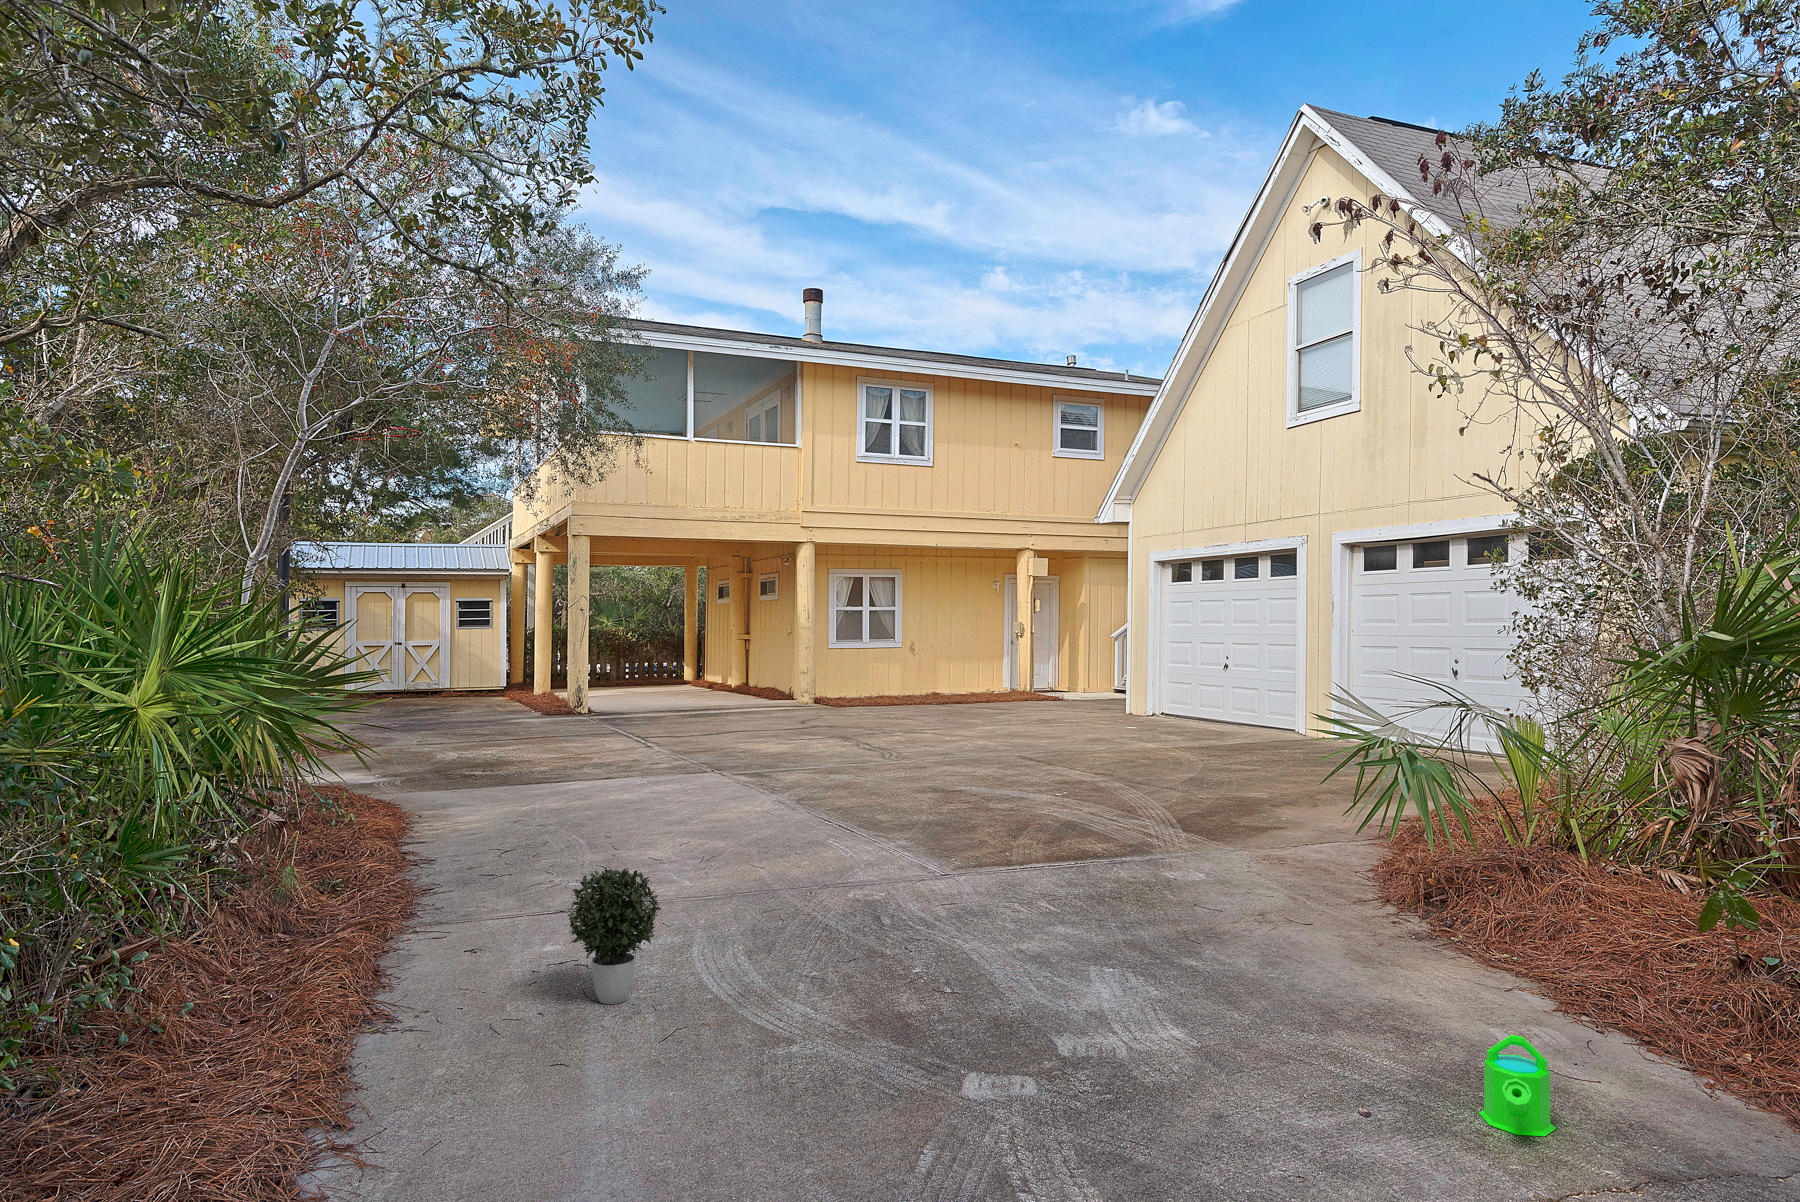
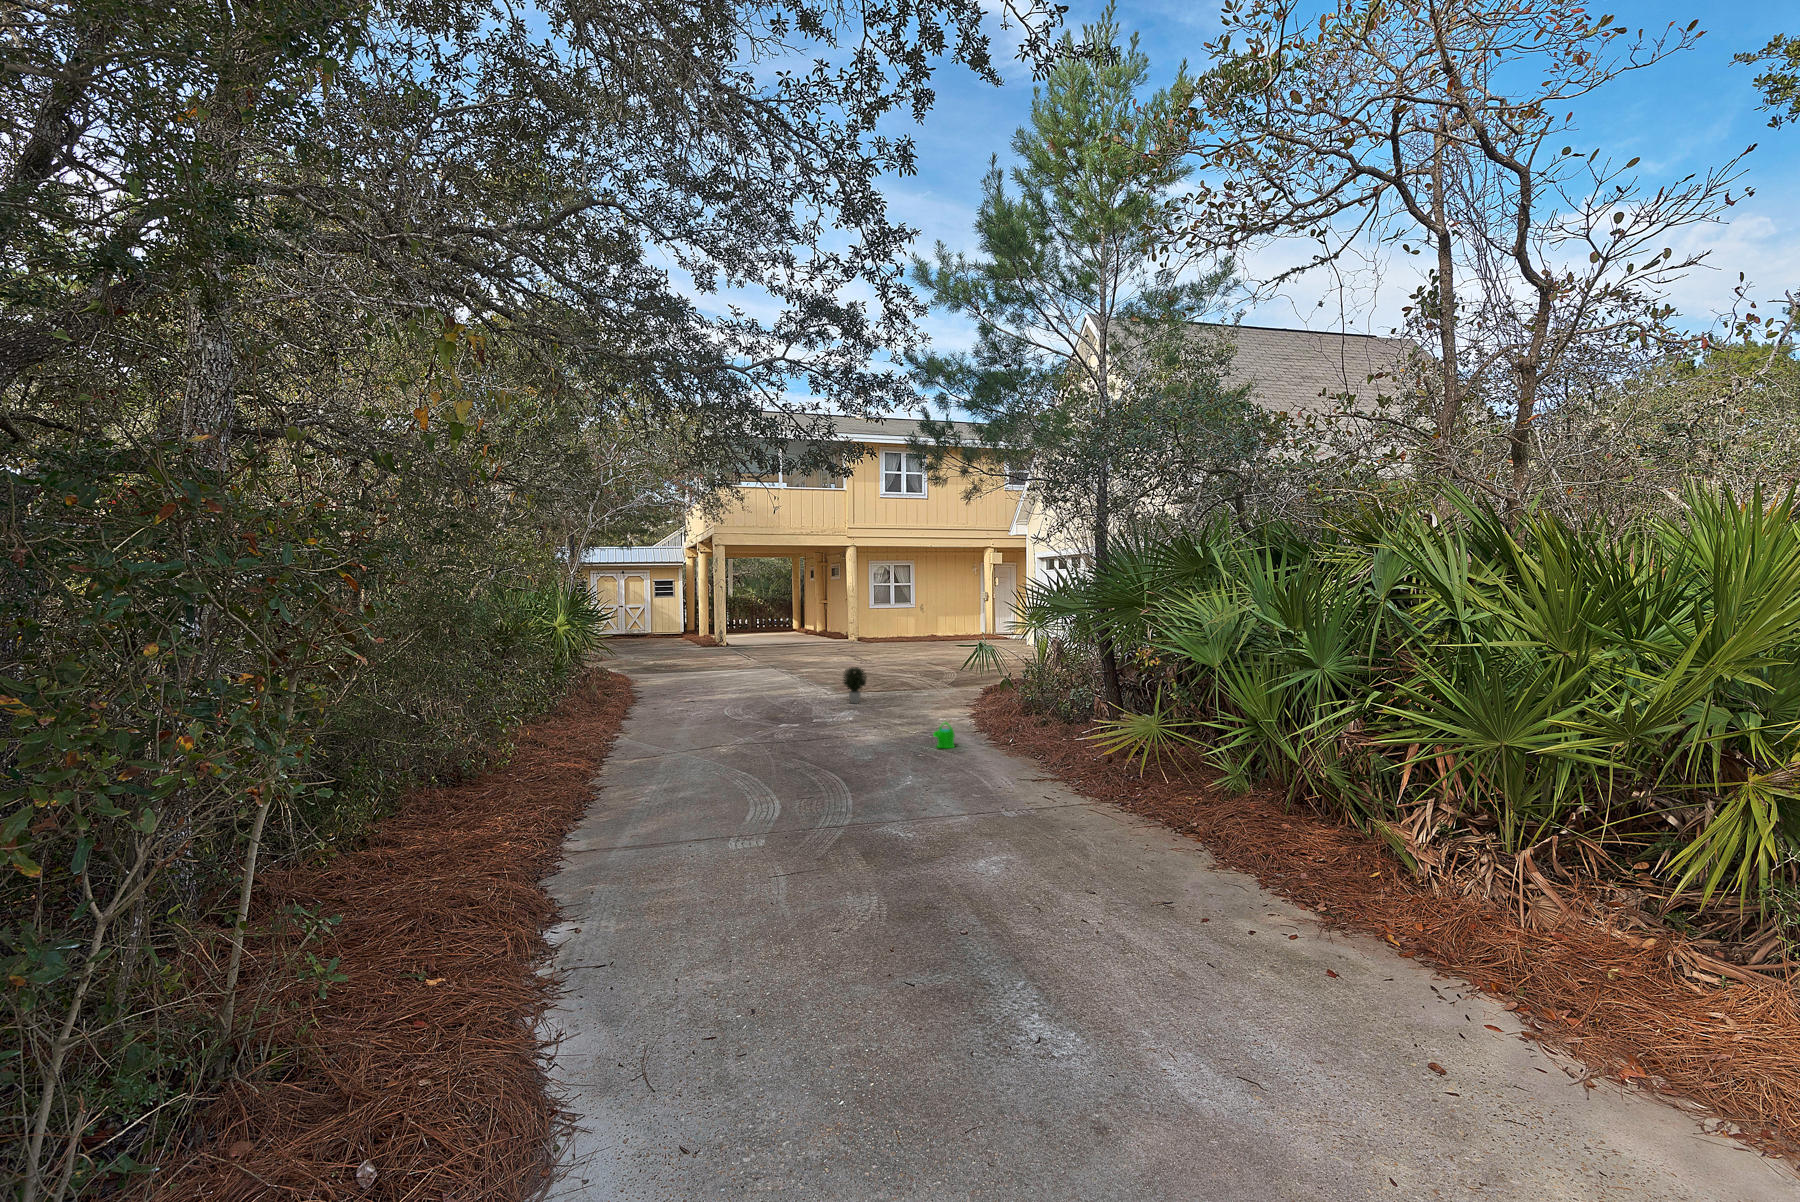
potted plant: present [569,869,661,1004] -> present [843,667,866,704]

